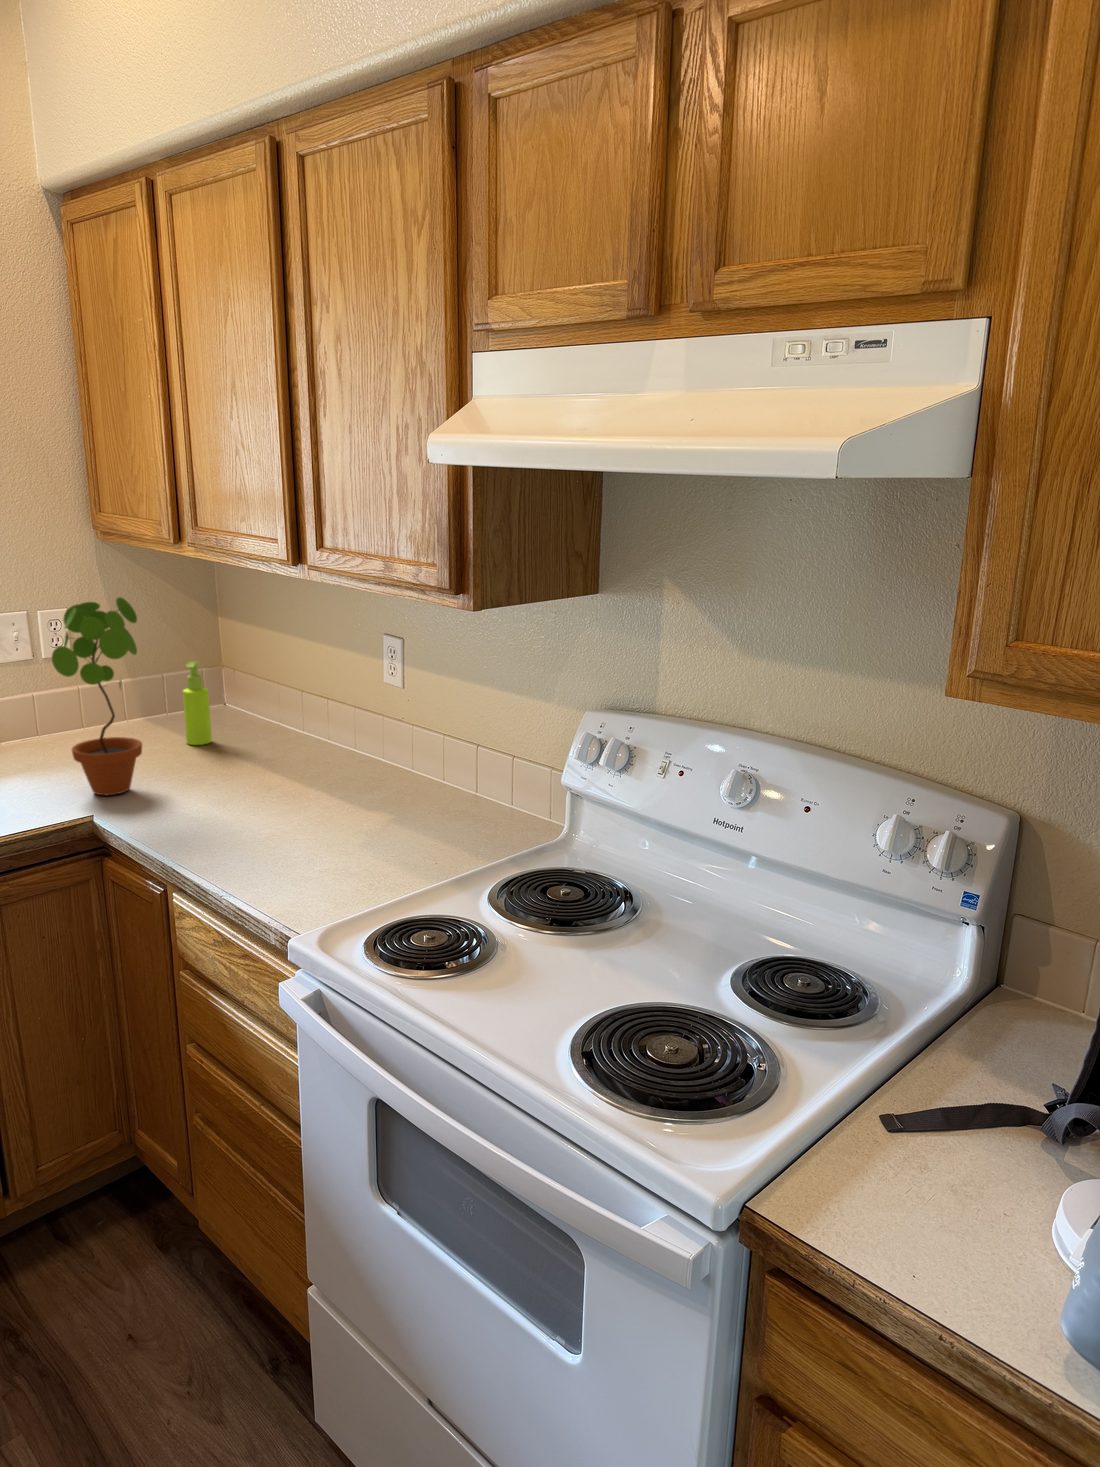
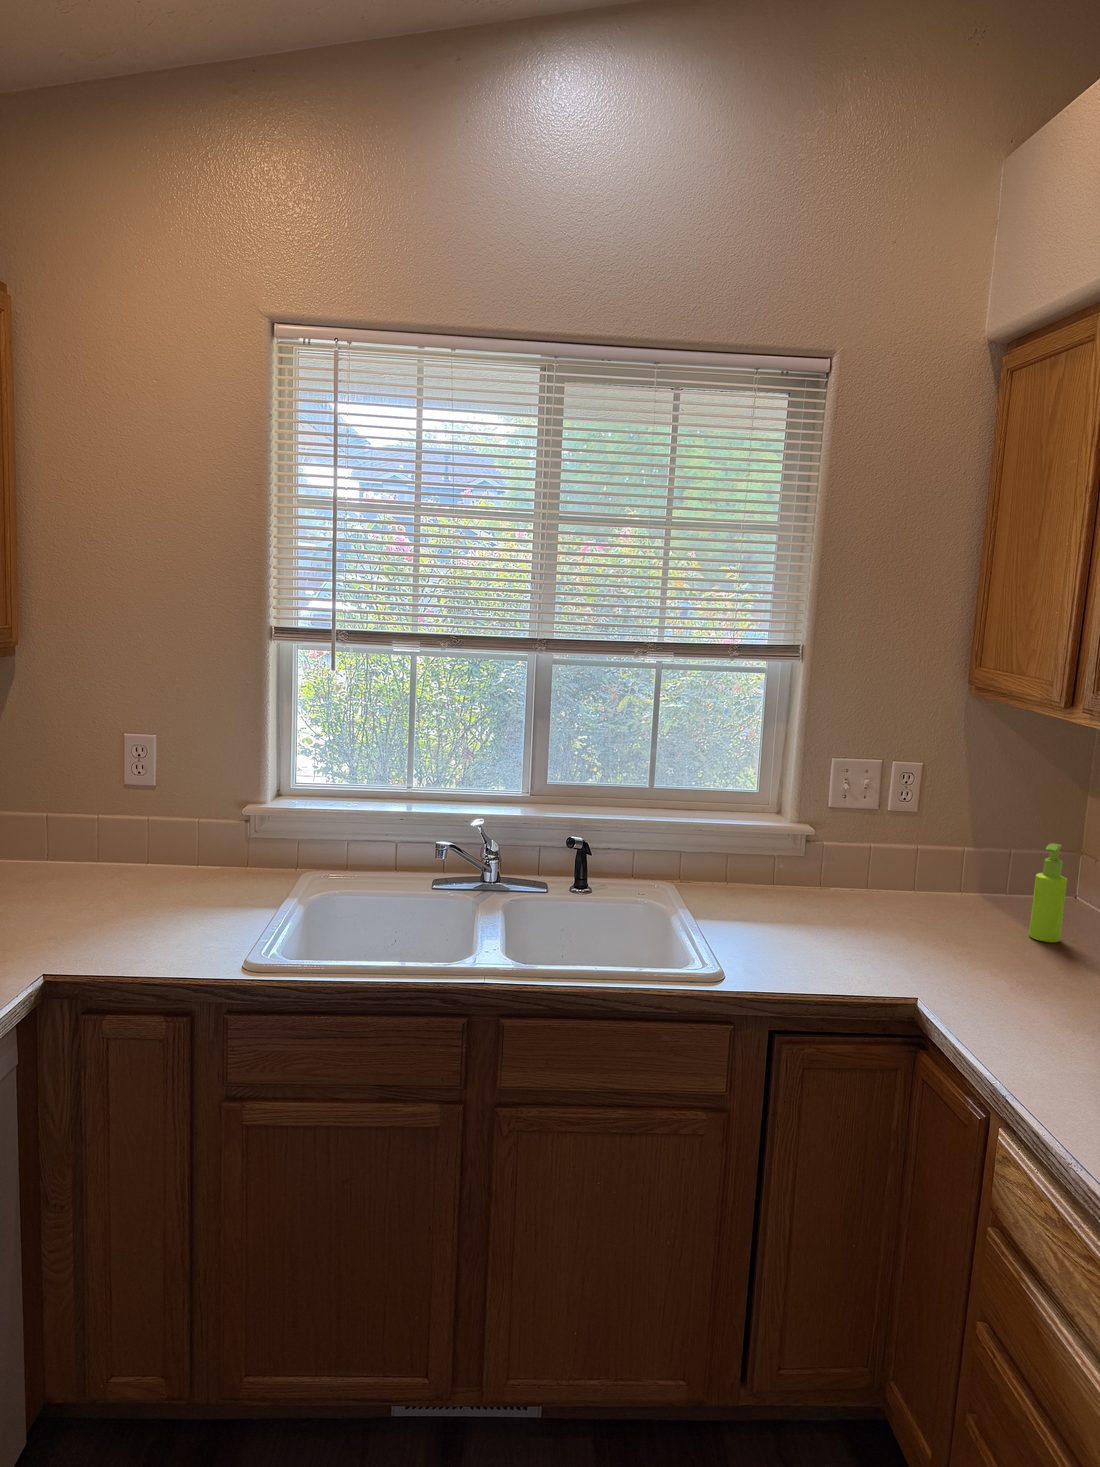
potted plant: present [52,597,142,795] -> none [907,761,1008,979]

